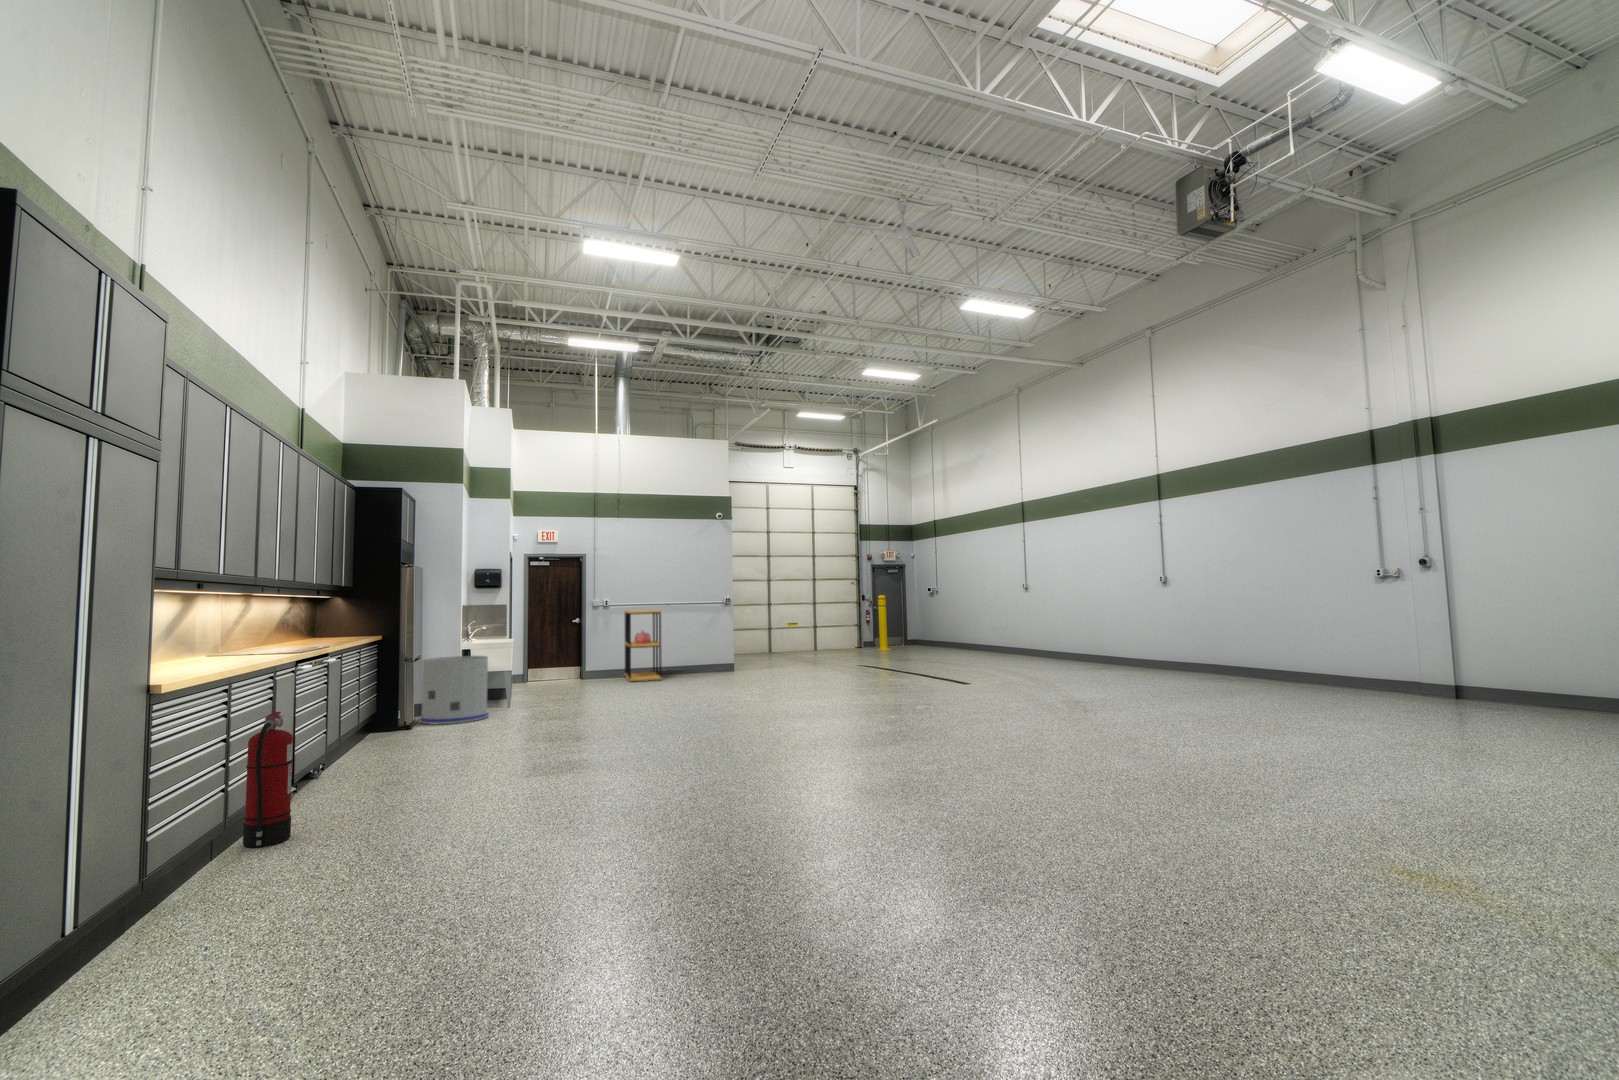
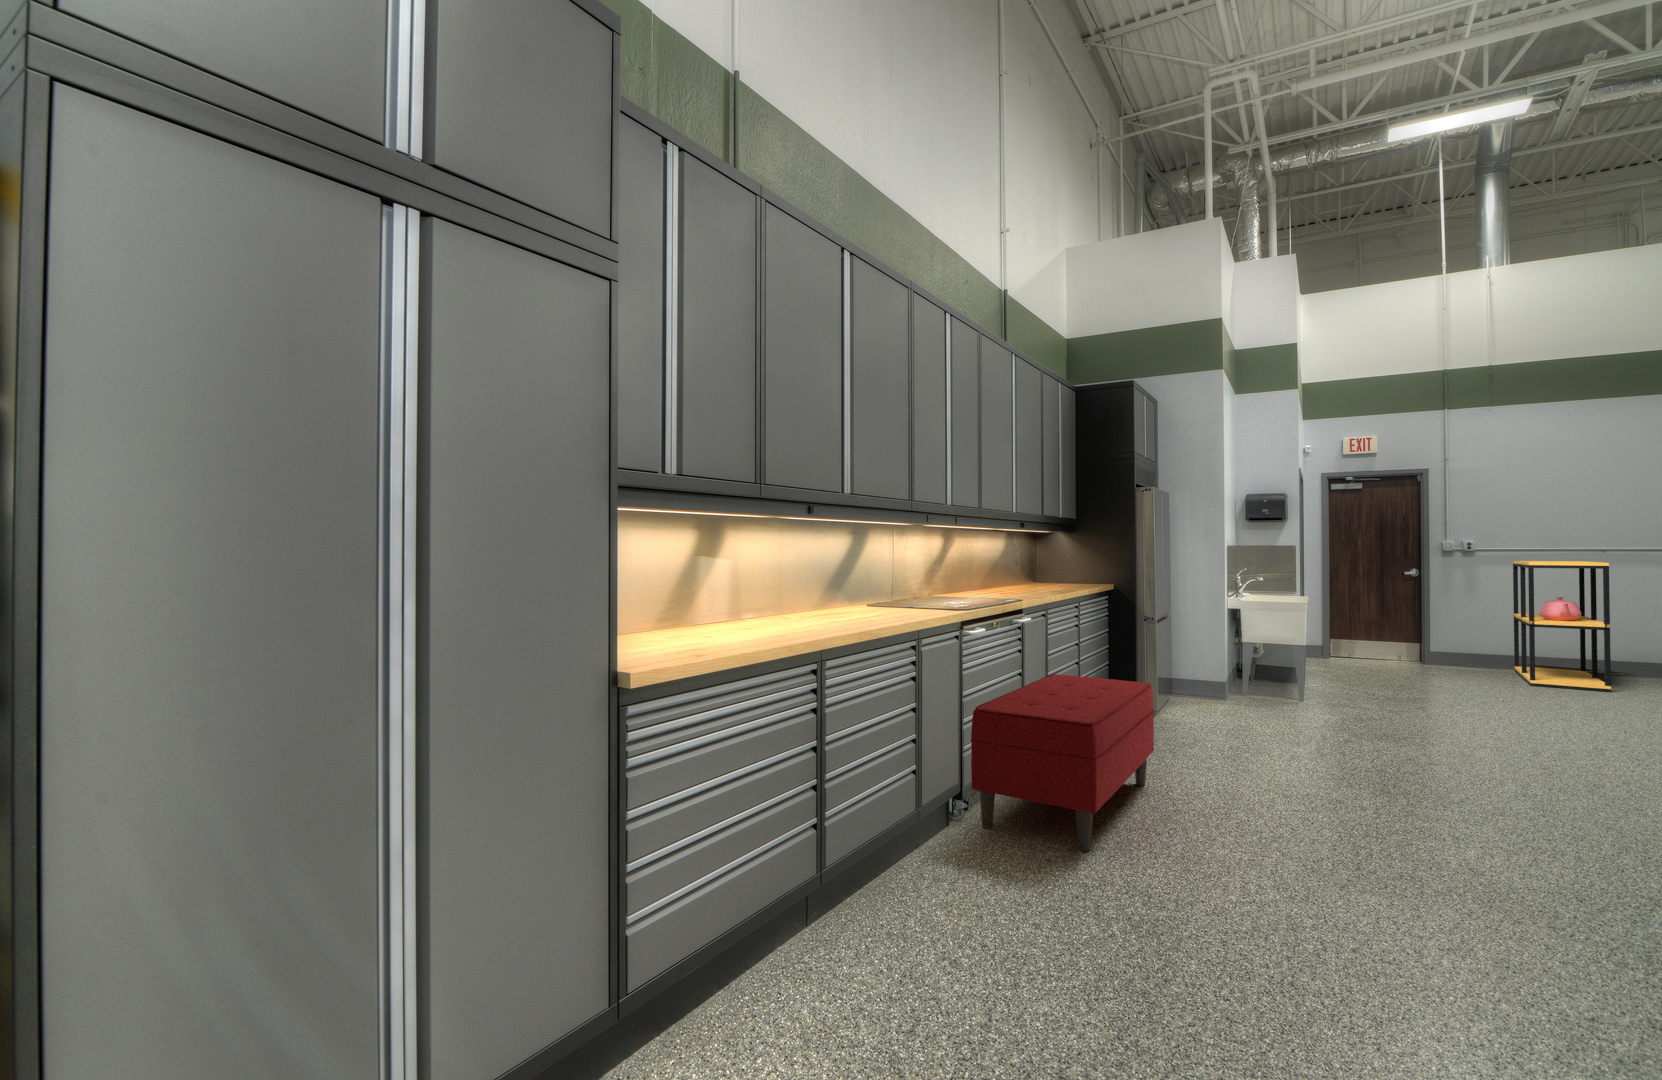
trash can: present [420,656,489,725] -> none [1168,619,1269,721]
bench: none [302,693,422,797] -> present [971,674,1154,852]
fire extinguisher: present [243,712,293,848] -> none [846,712,911,939]

